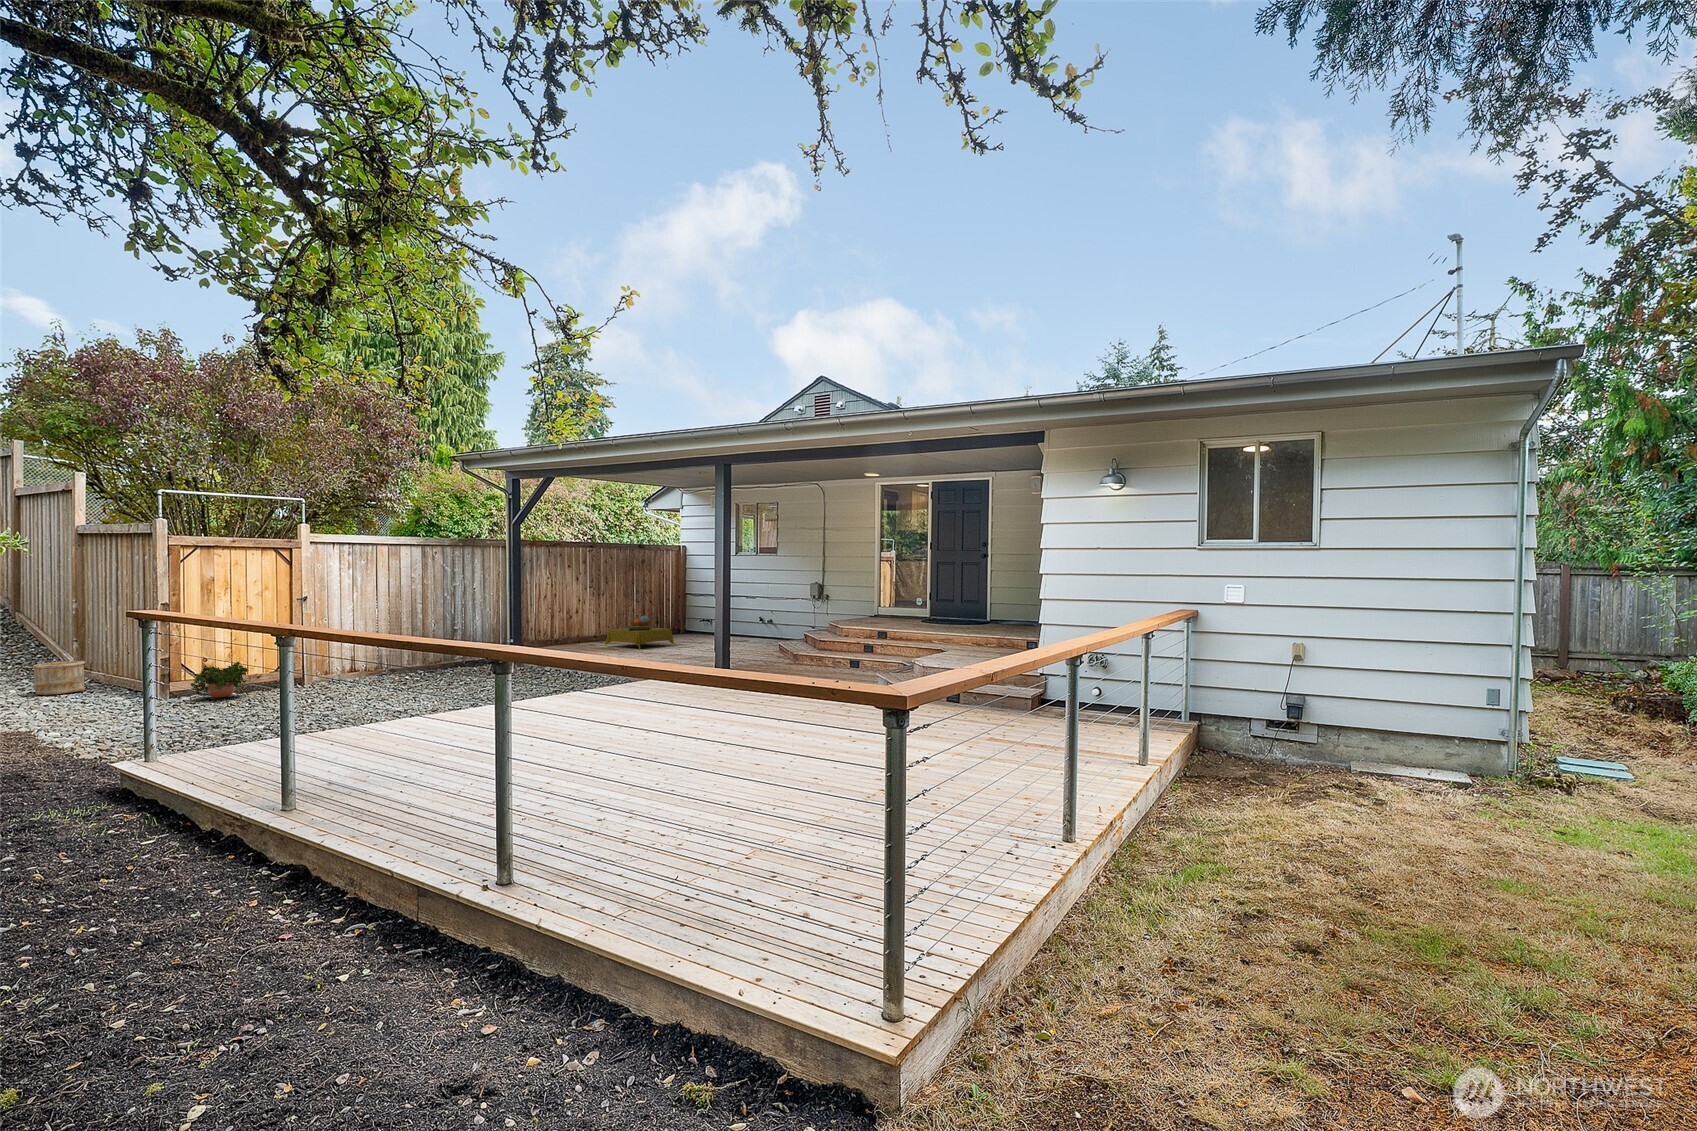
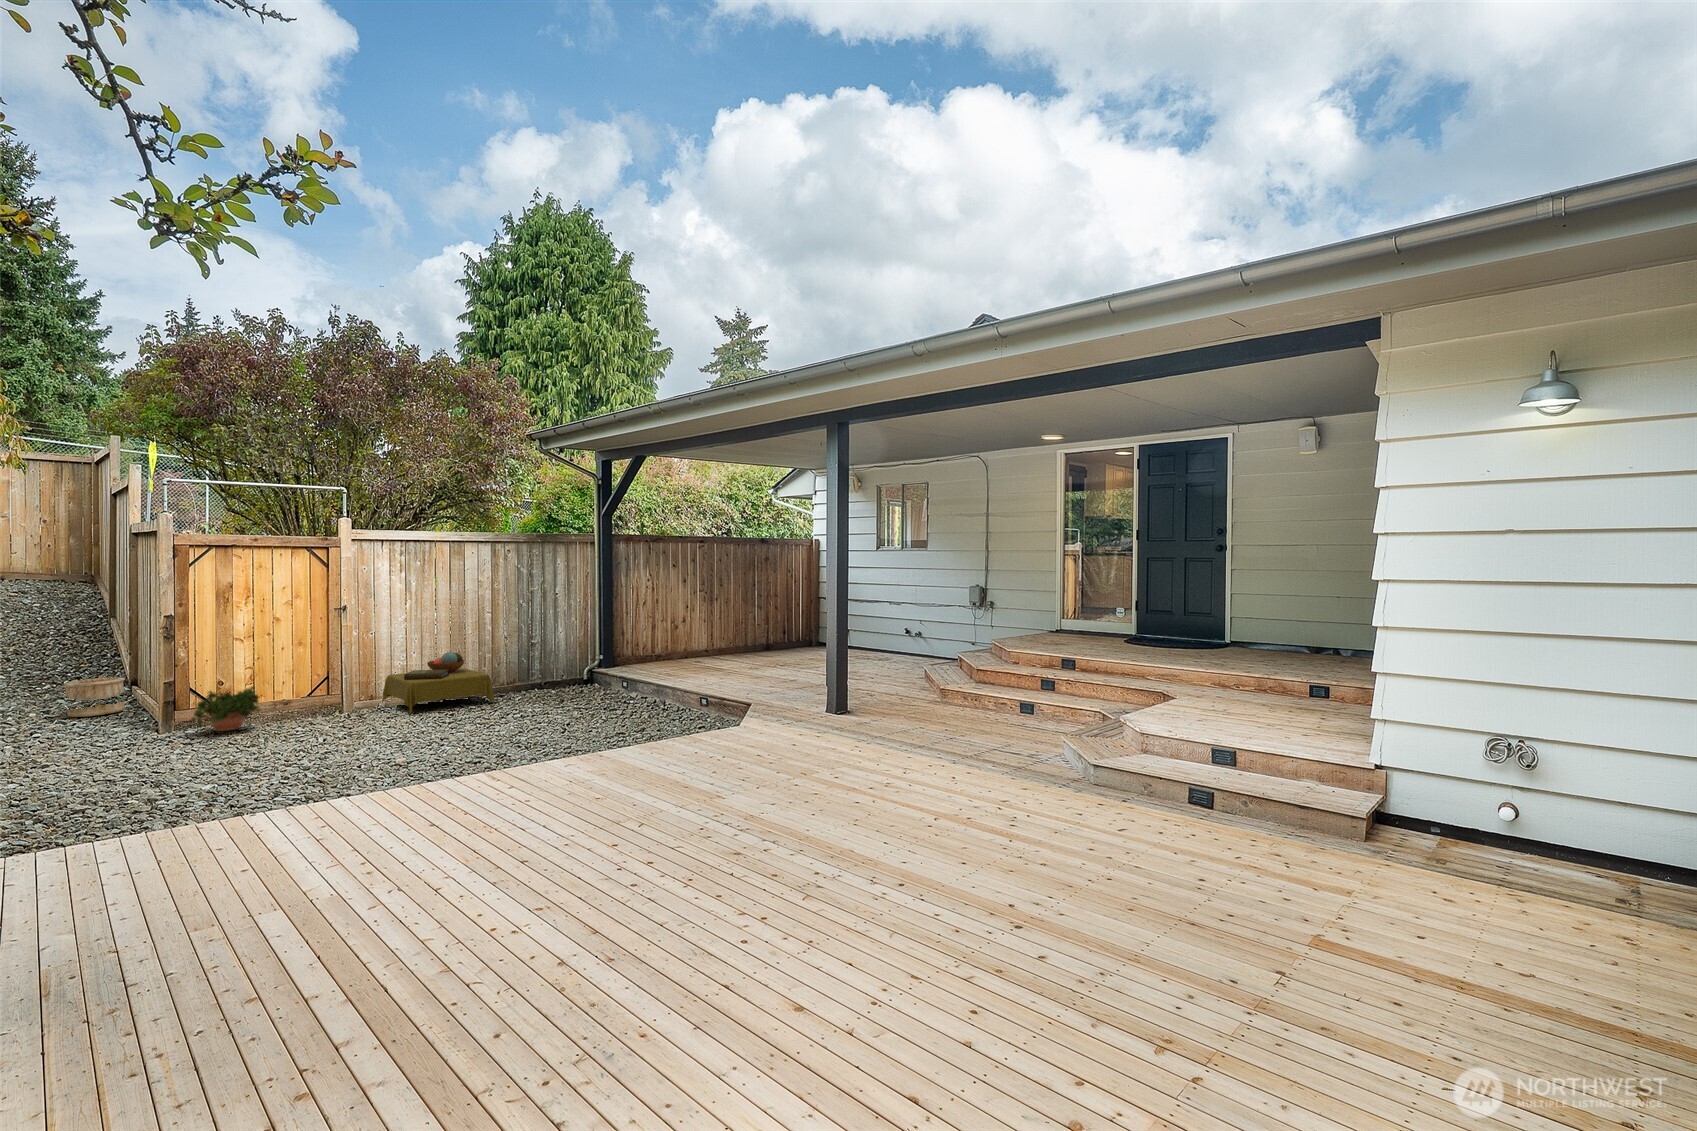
side table: present [605,616,674,649] -> present [382,652,494,713]

